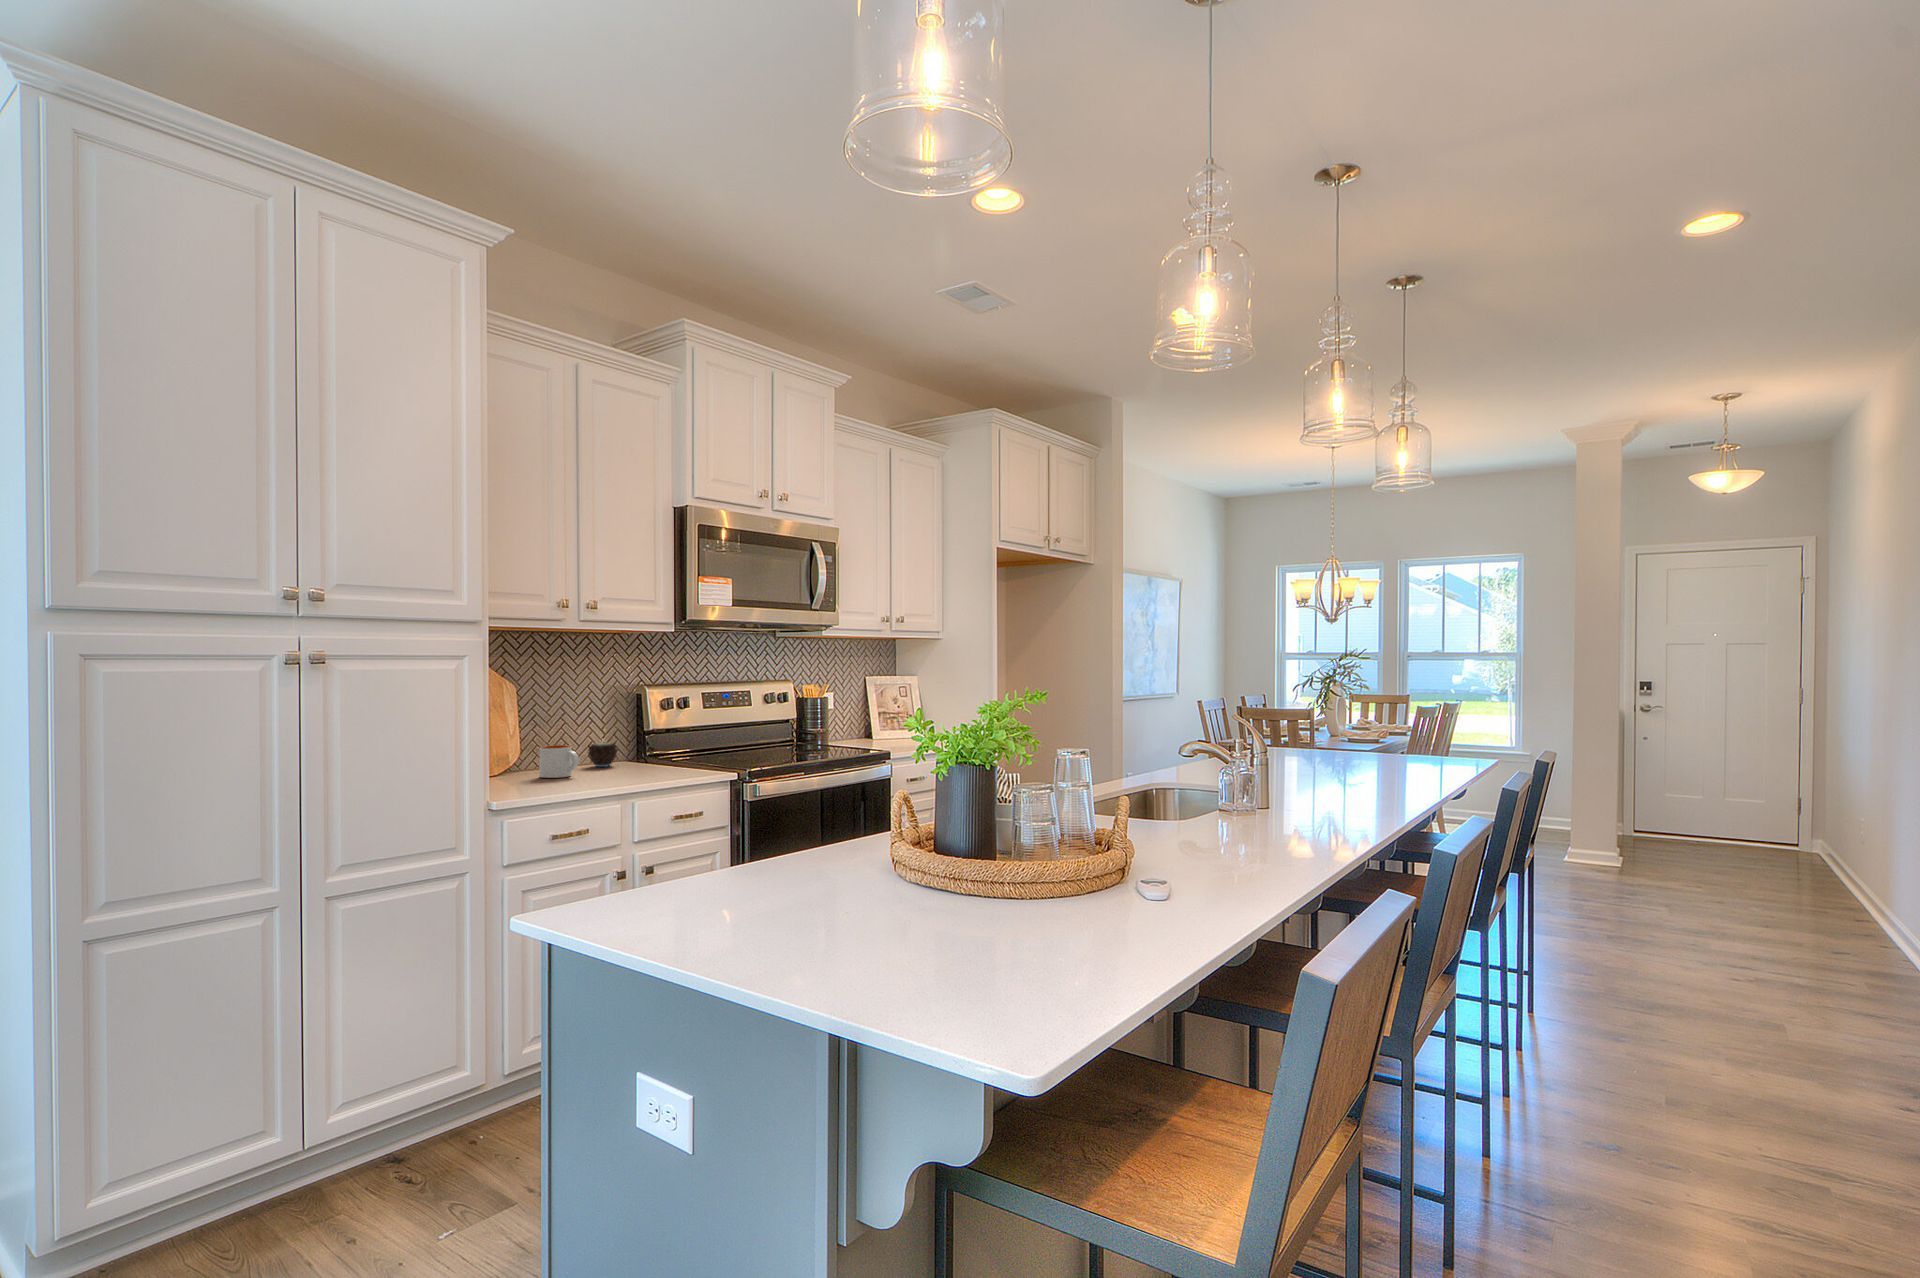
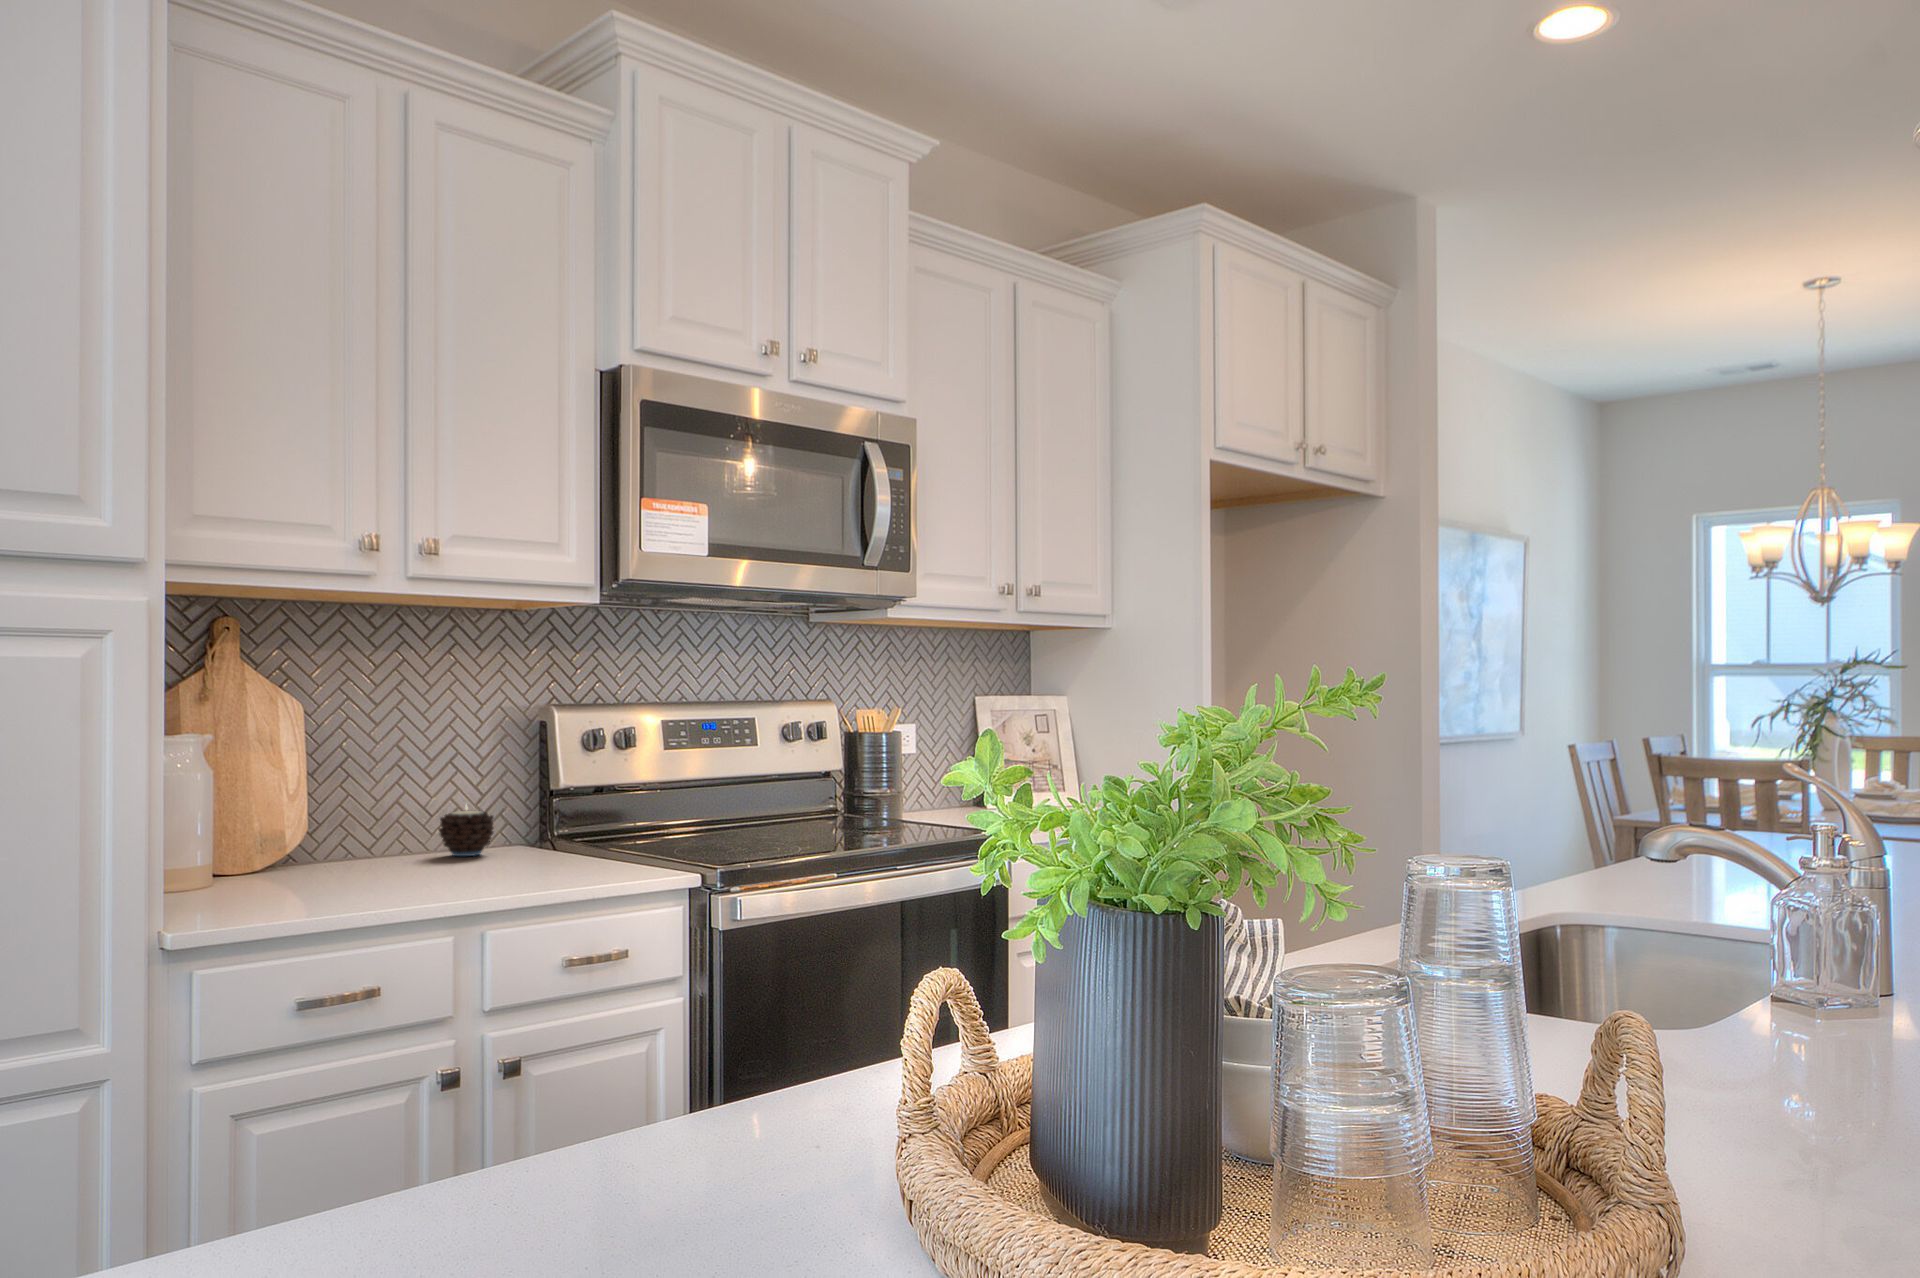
mug: present [539,745,579,778] -> none [329,815,401,879]

